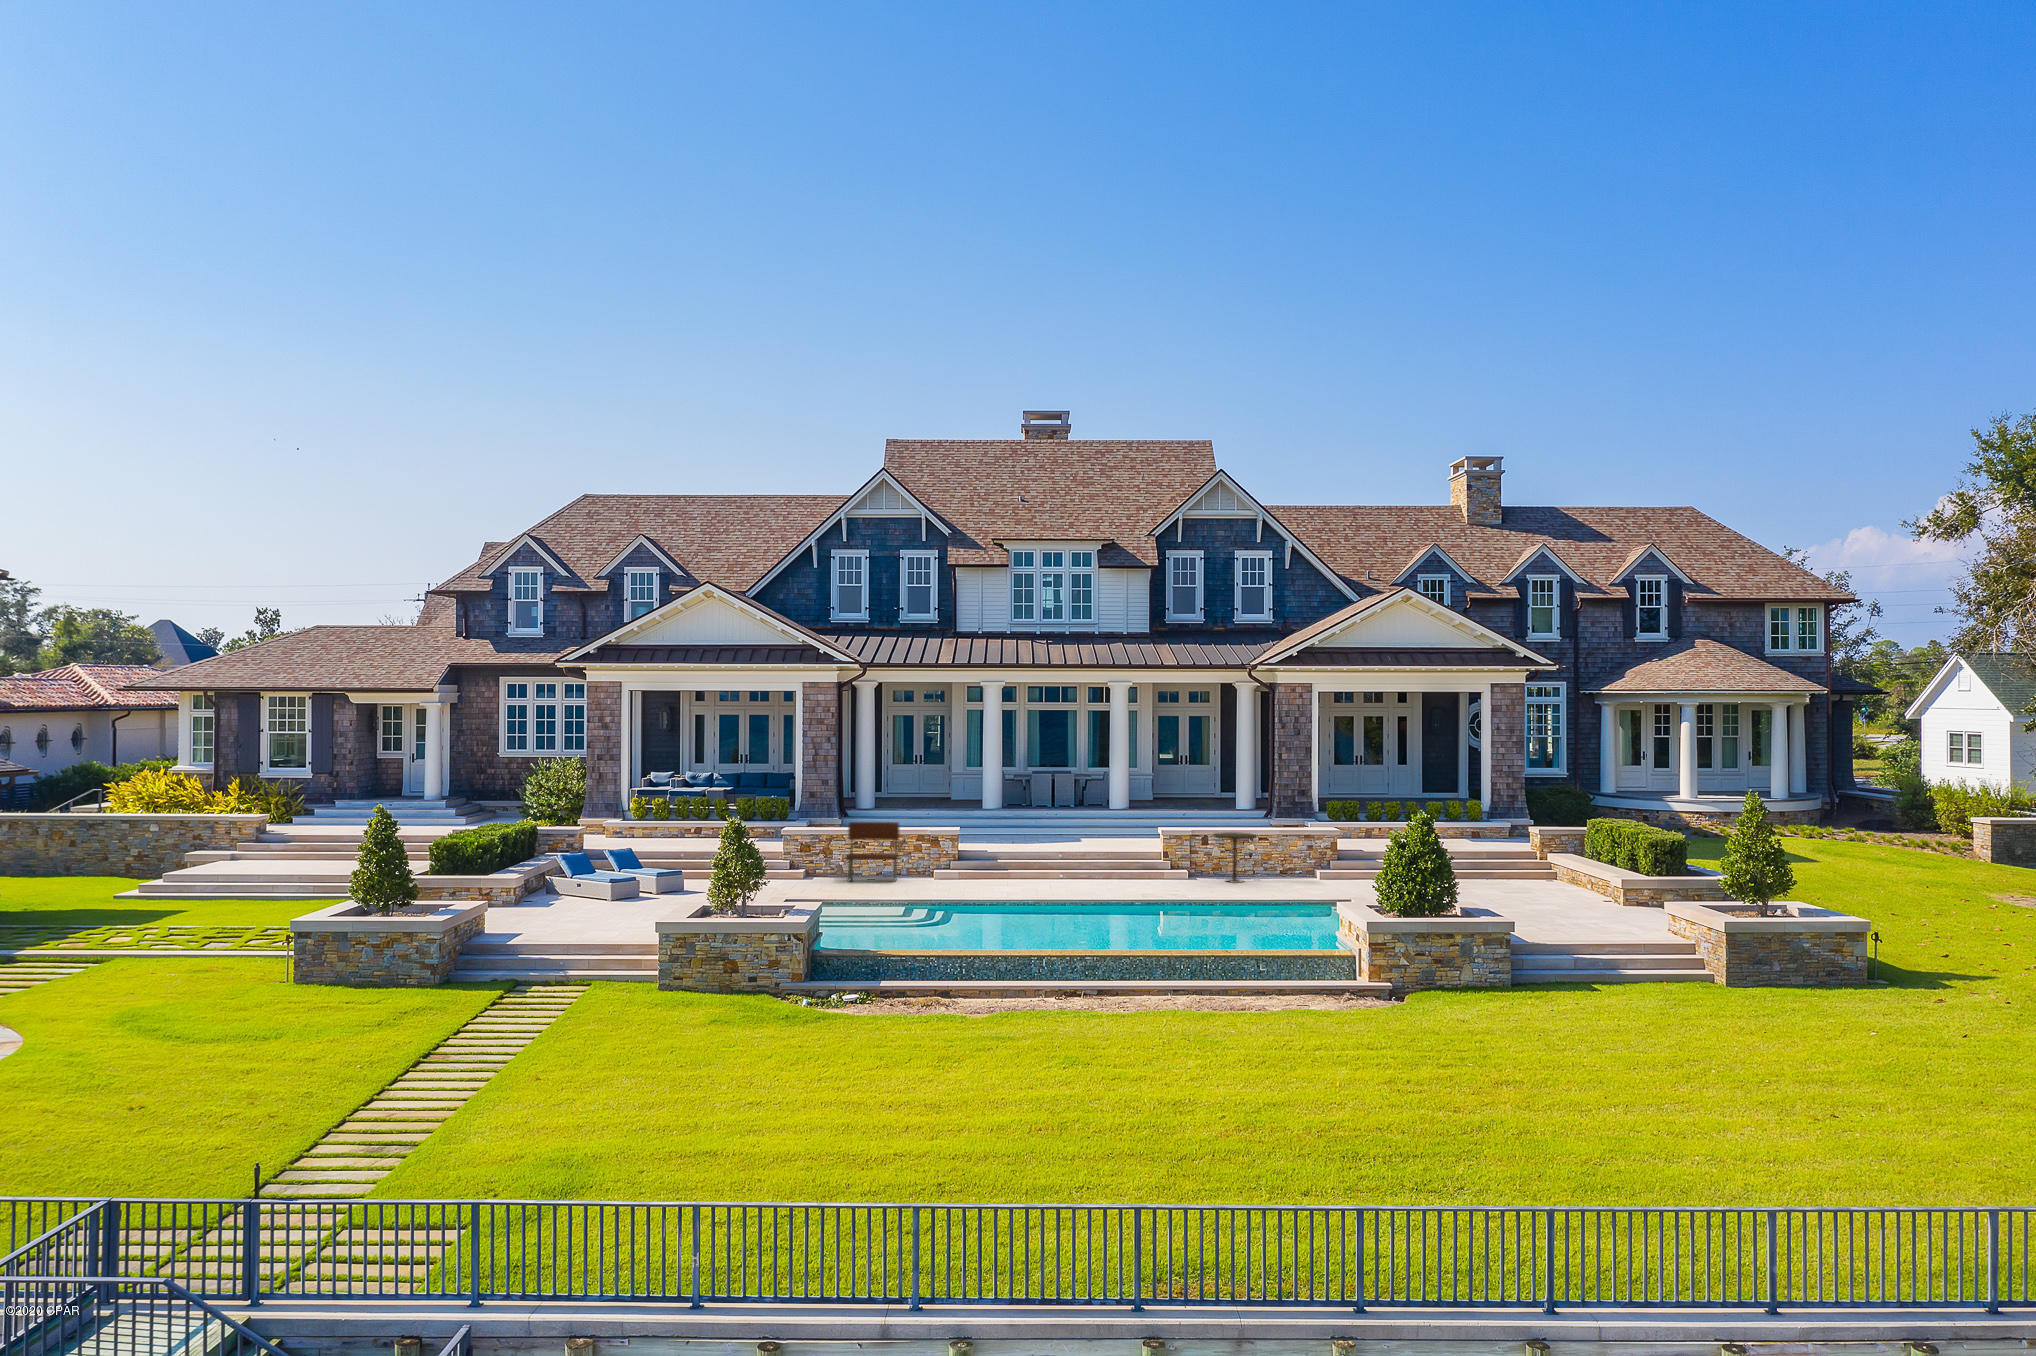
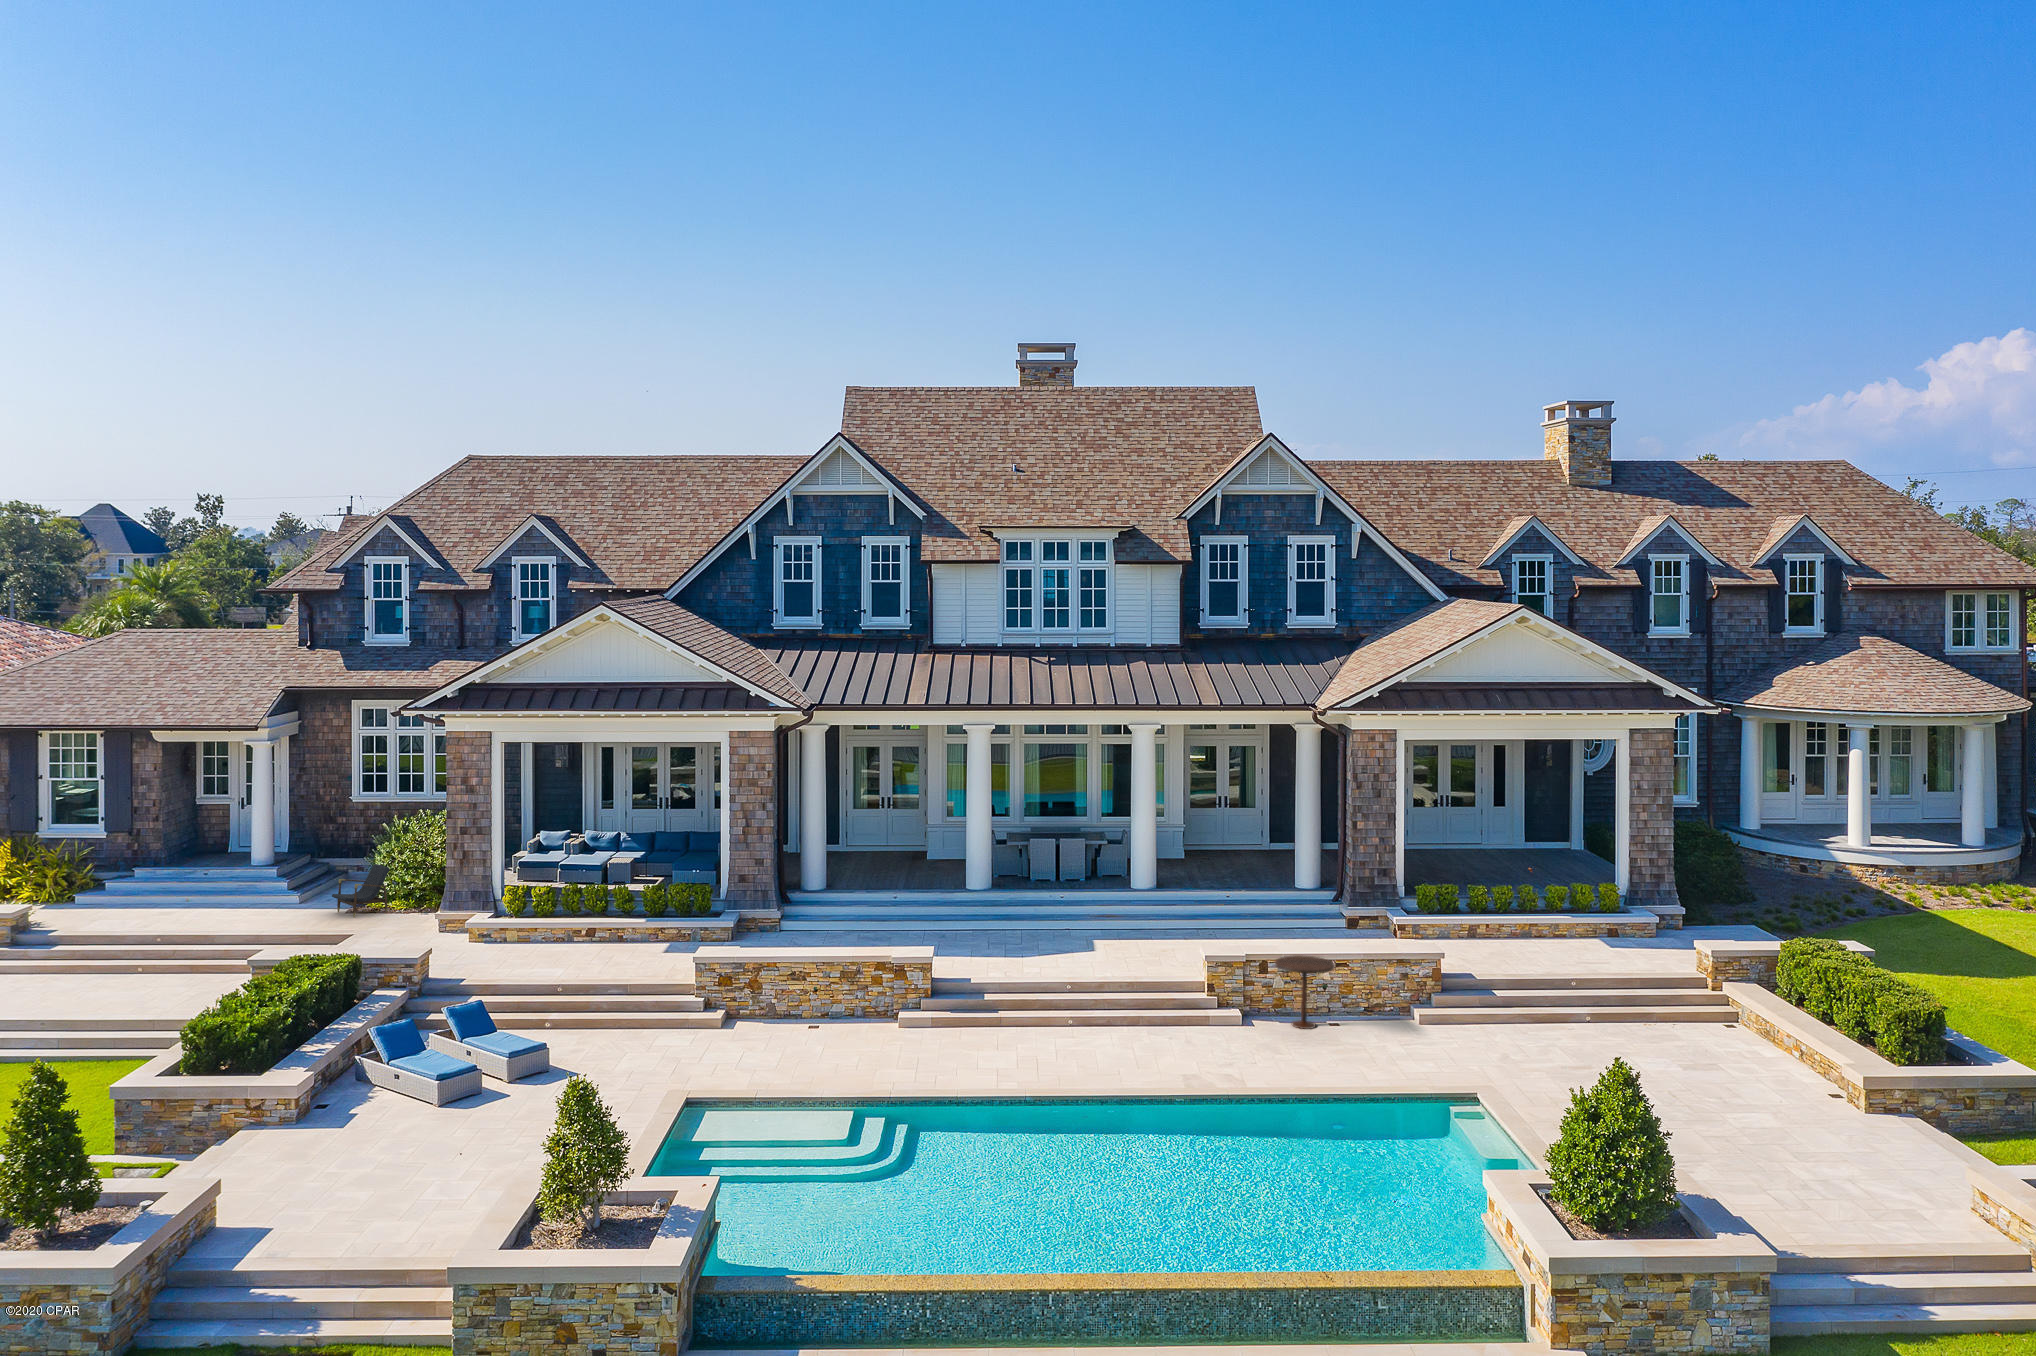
lounge chair: none [492,790,537,828] -> present [332,864,390,918]
bench: present [846,822,900,881] -> none [778,946,852,1032]

